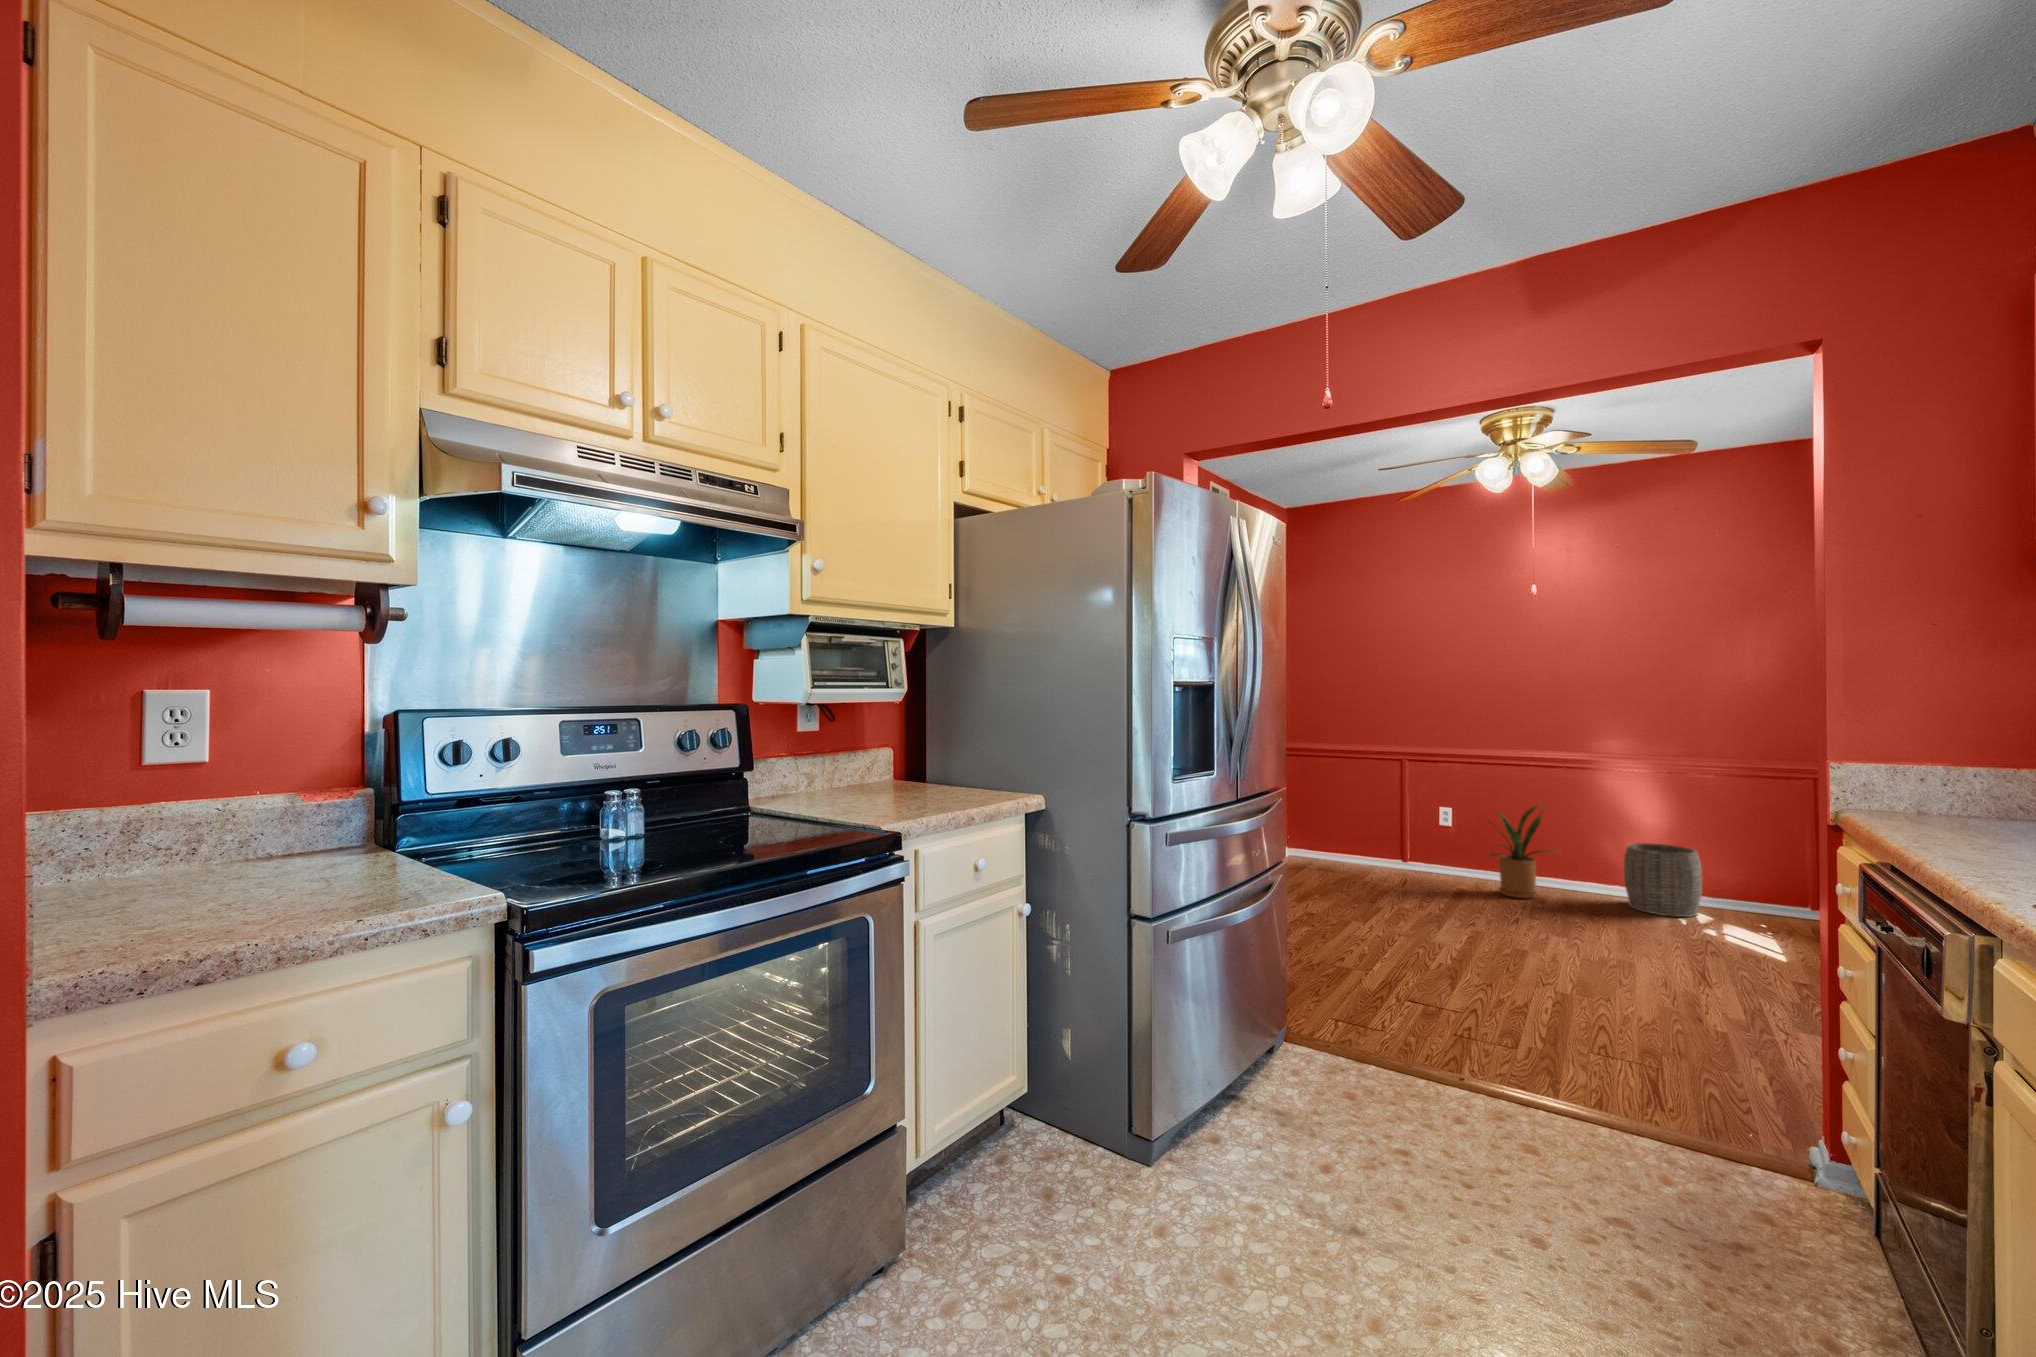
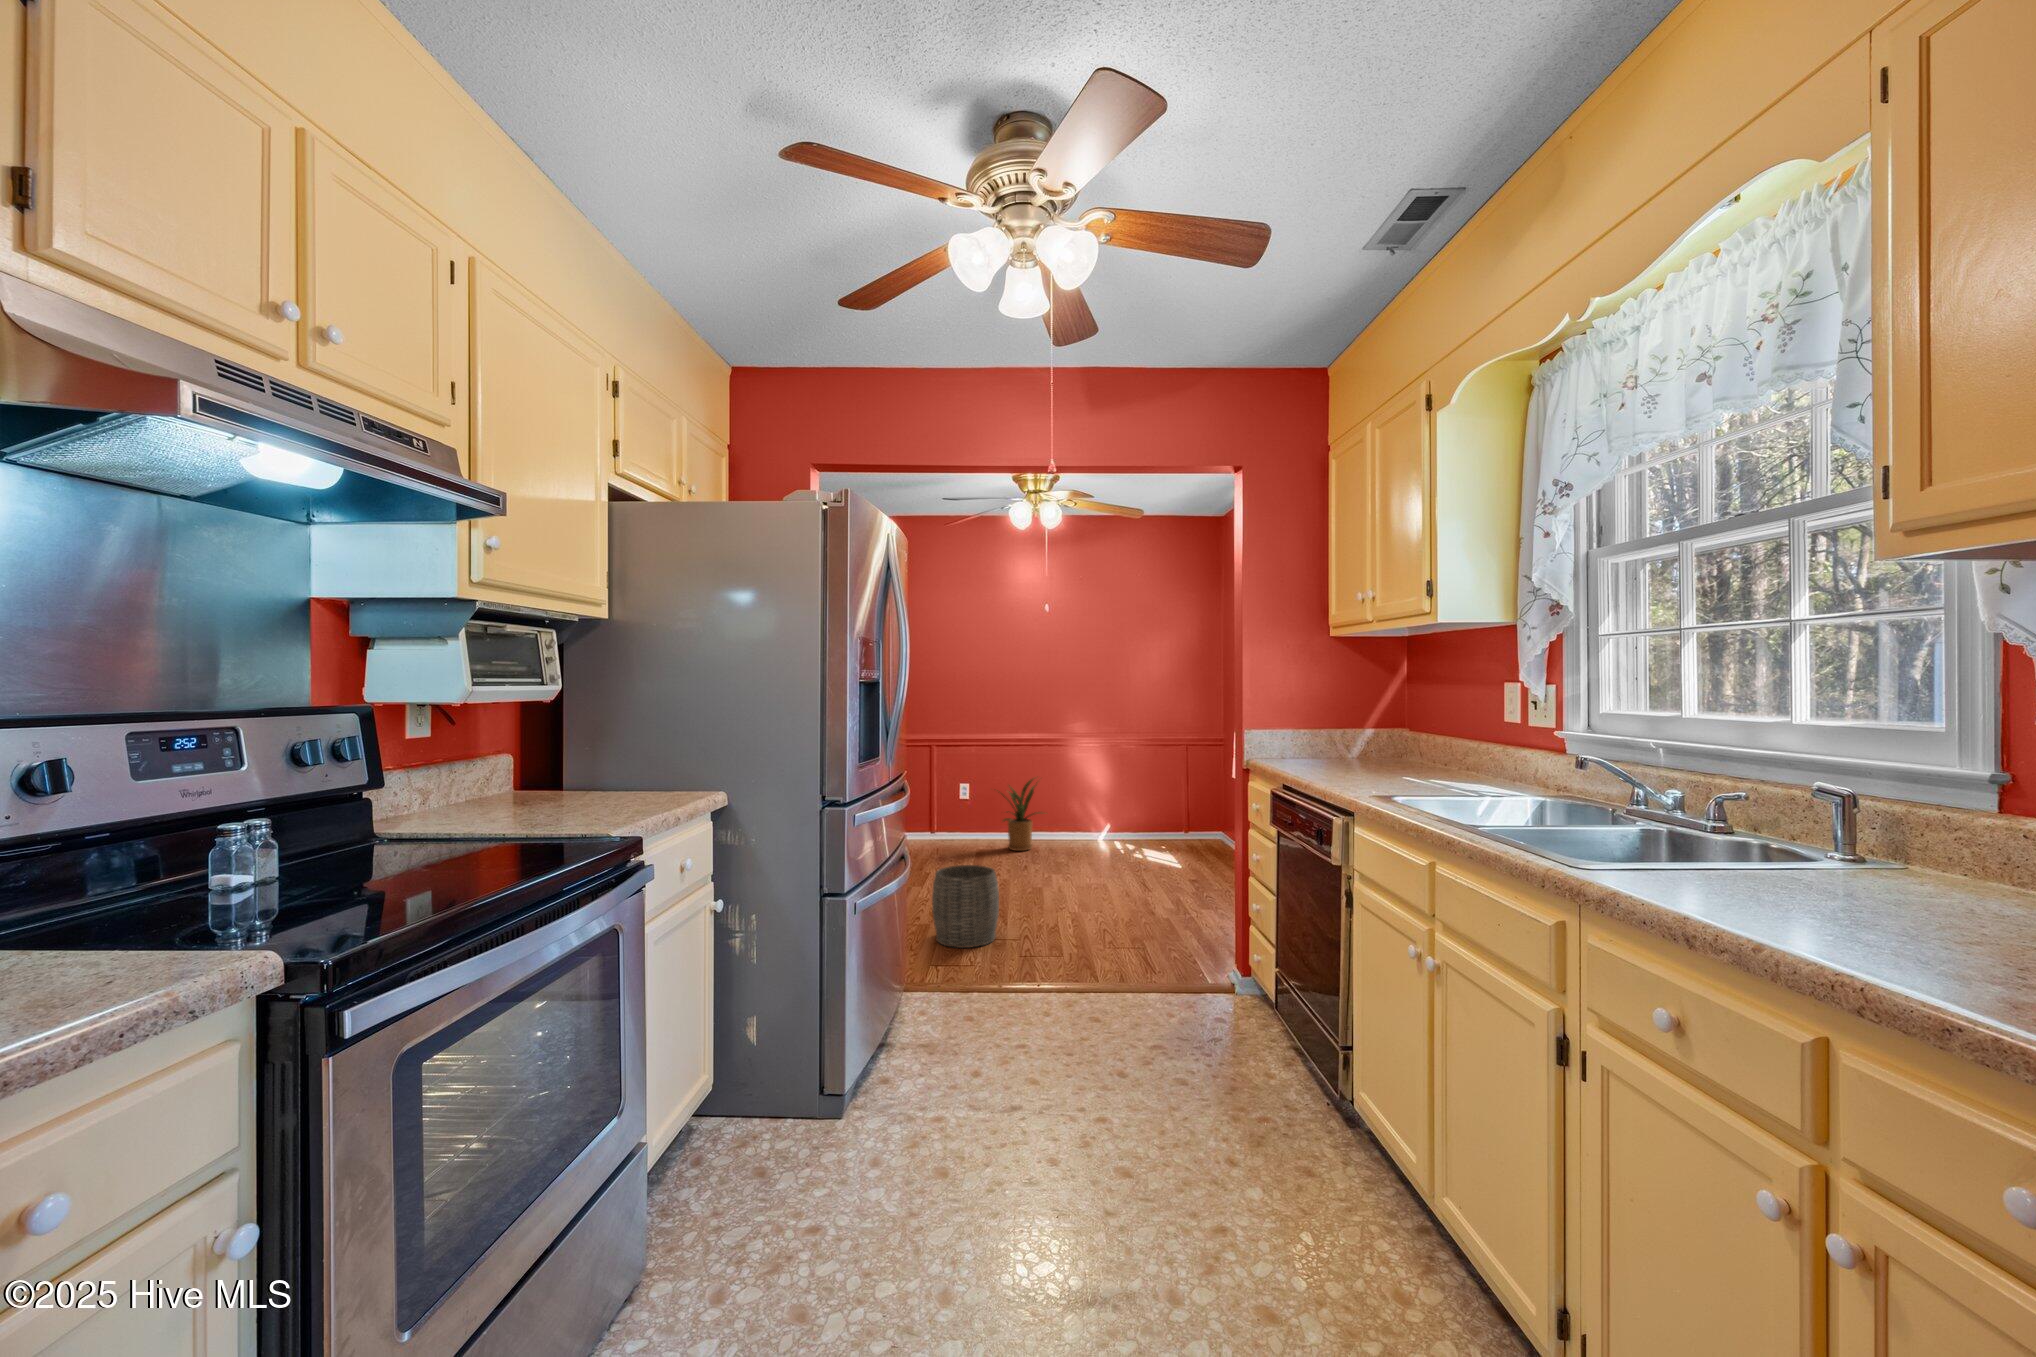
woven basket: present [1624,843,1702,917] -> present [932,865,999,948]

